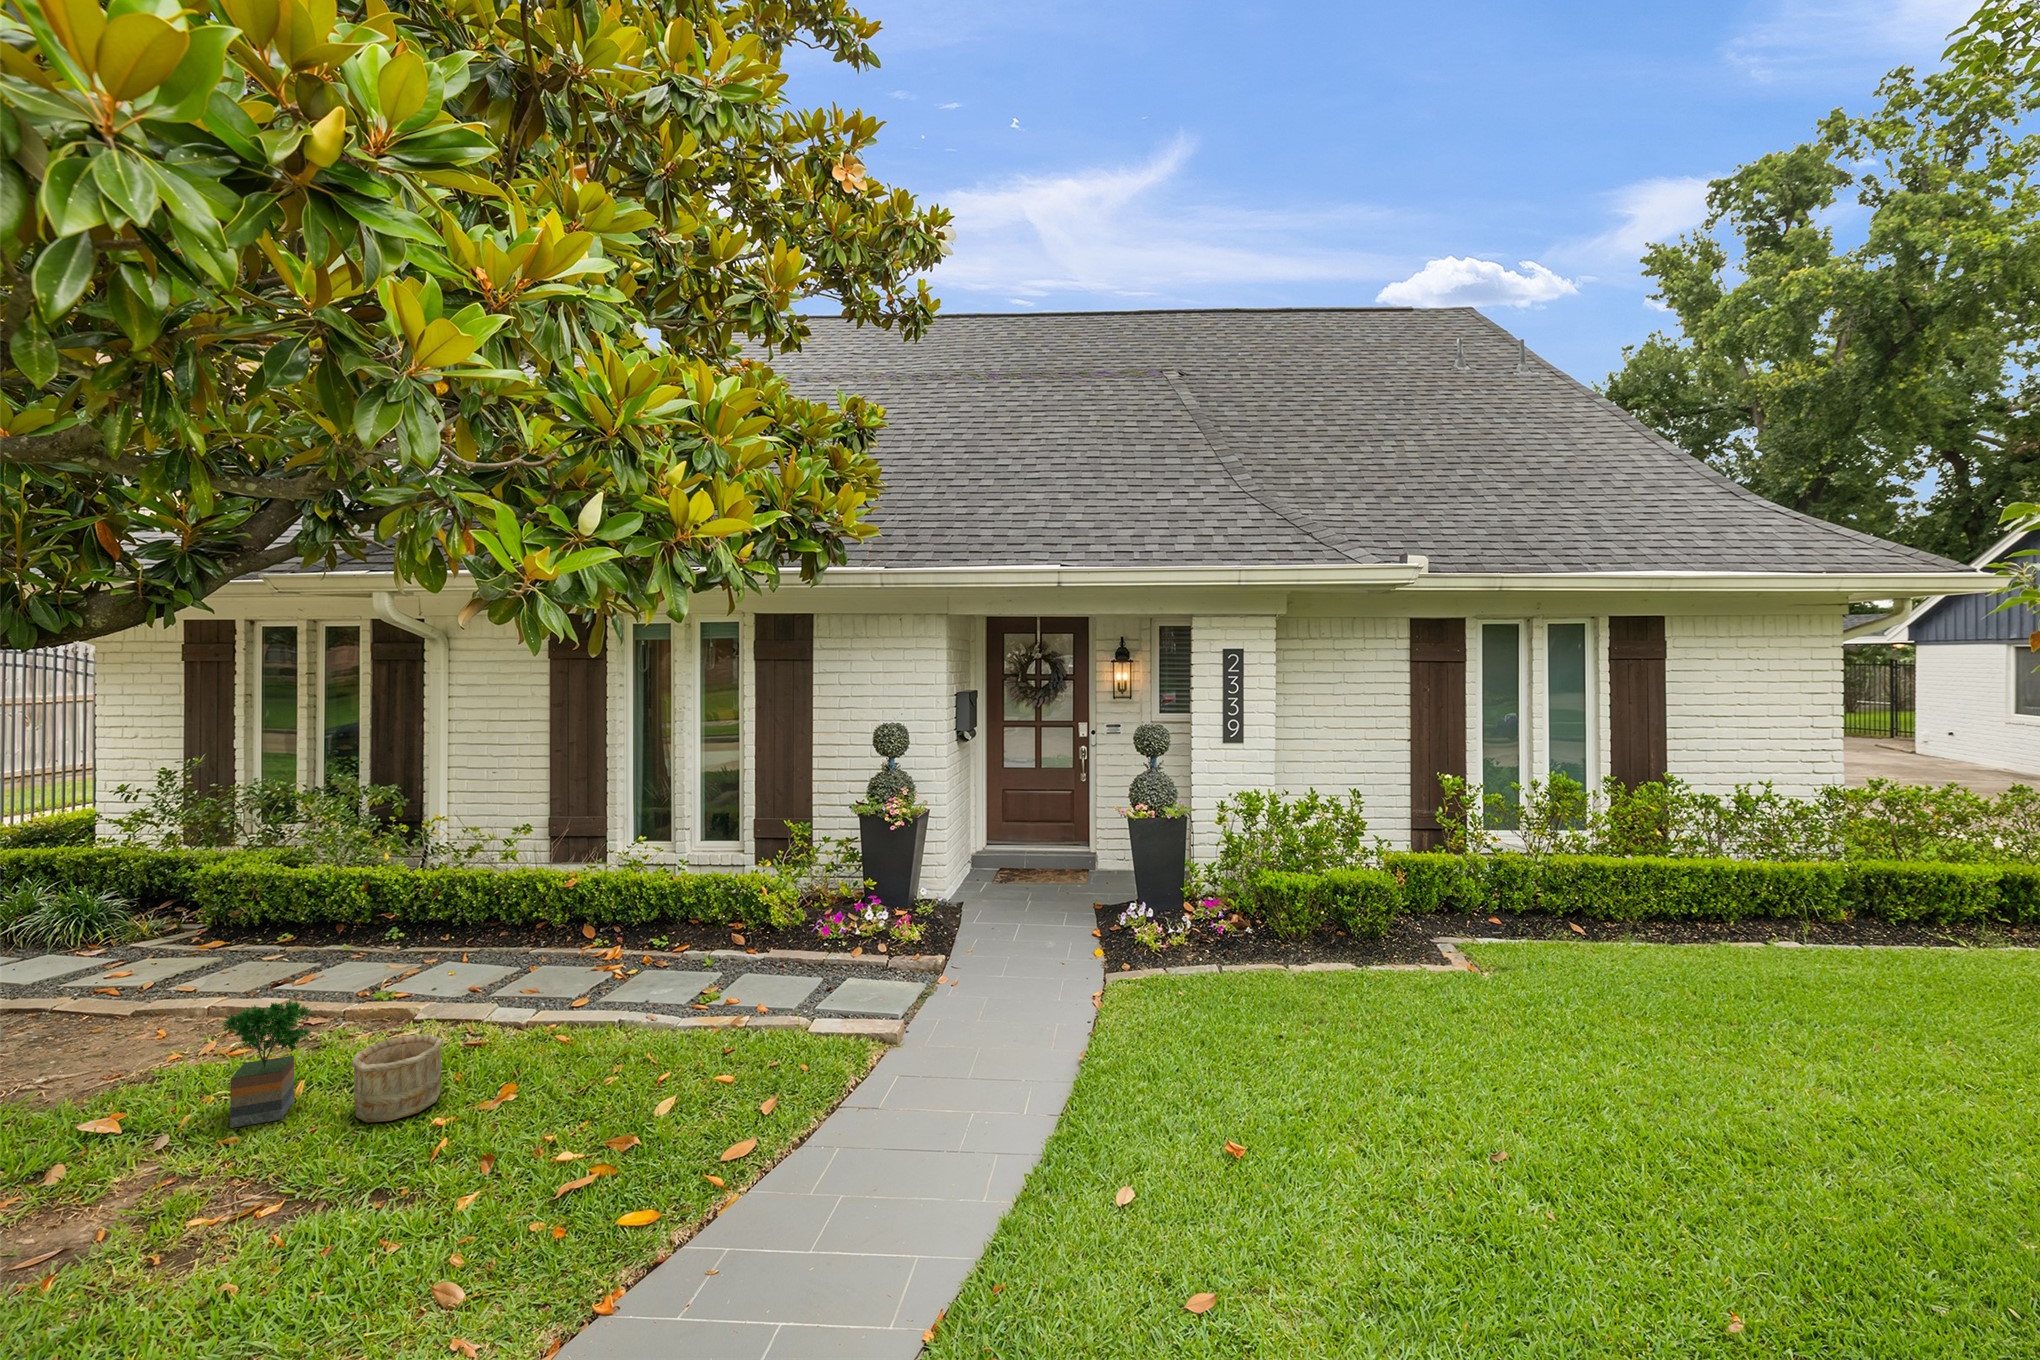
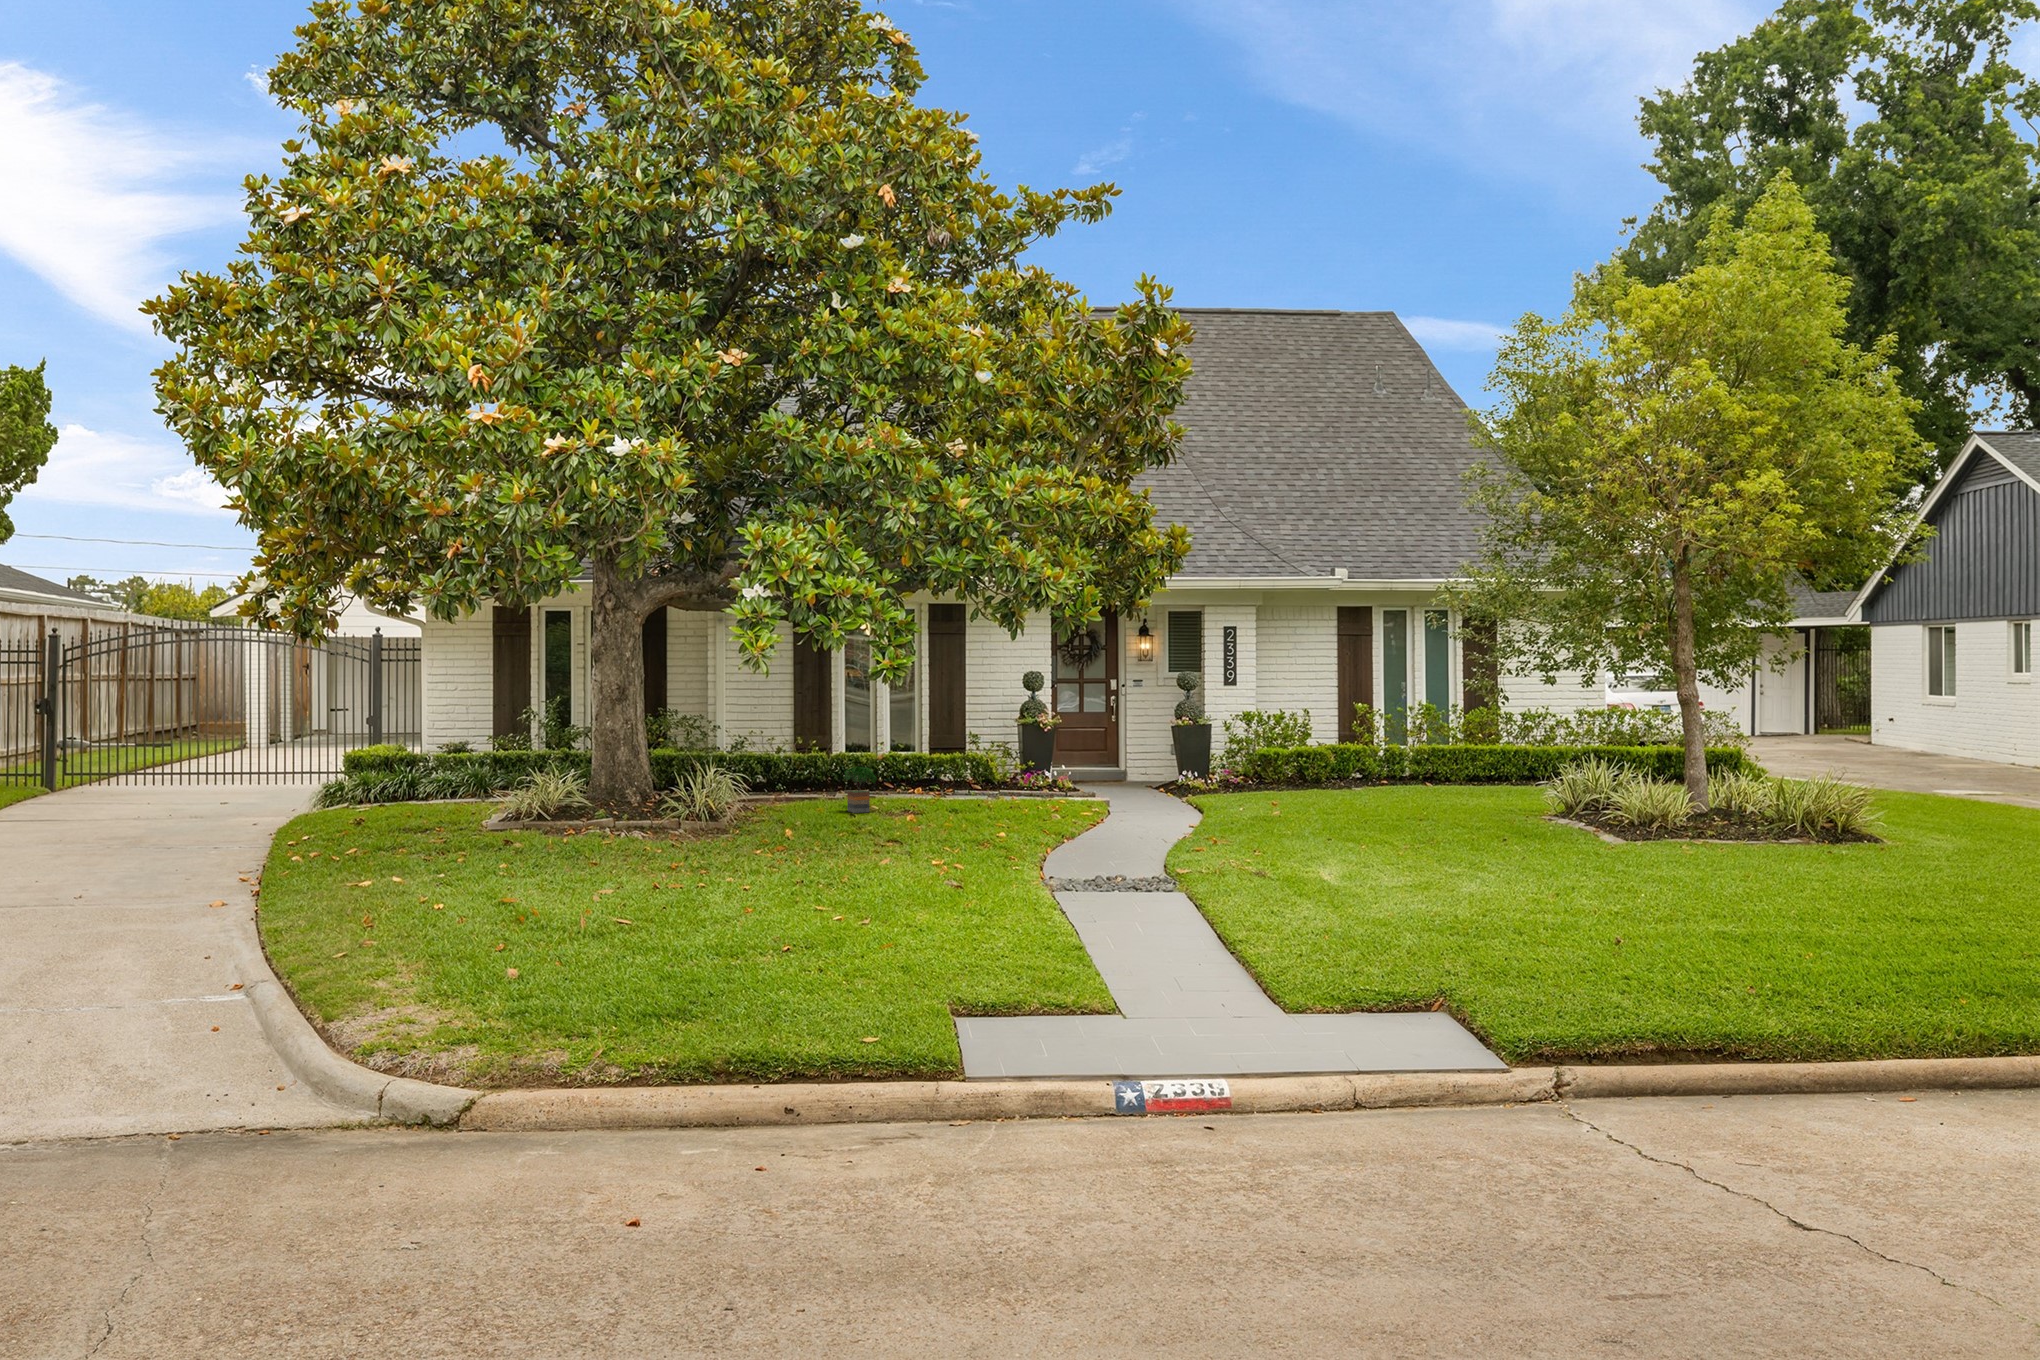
wooden bucket: present [351,1035,443,1123] -> none [894,784,926,812]

